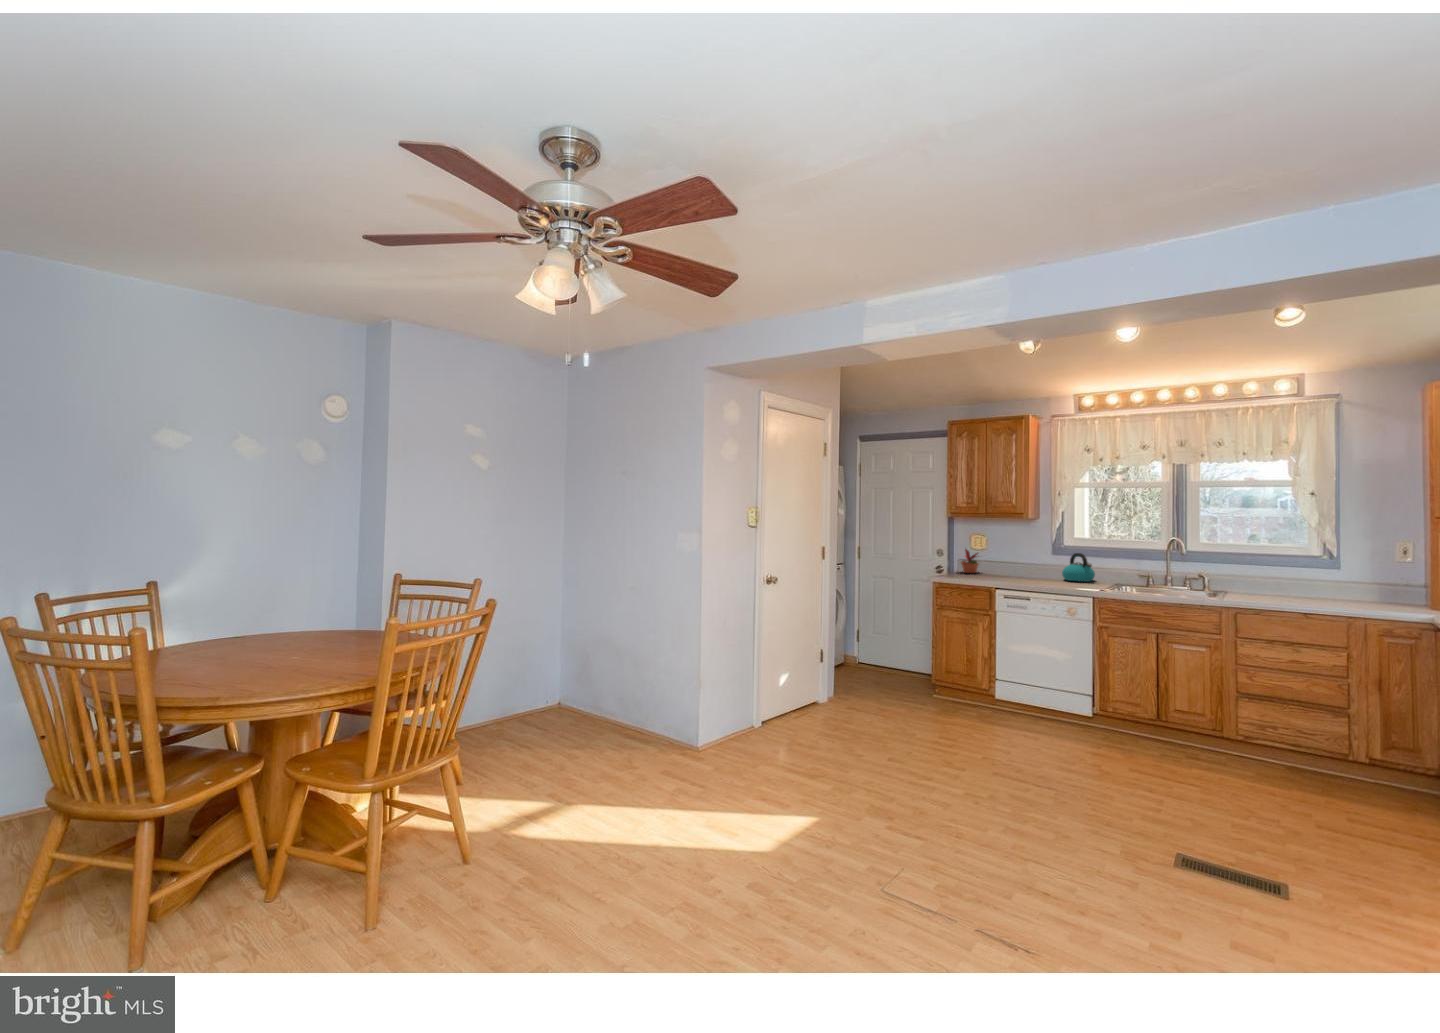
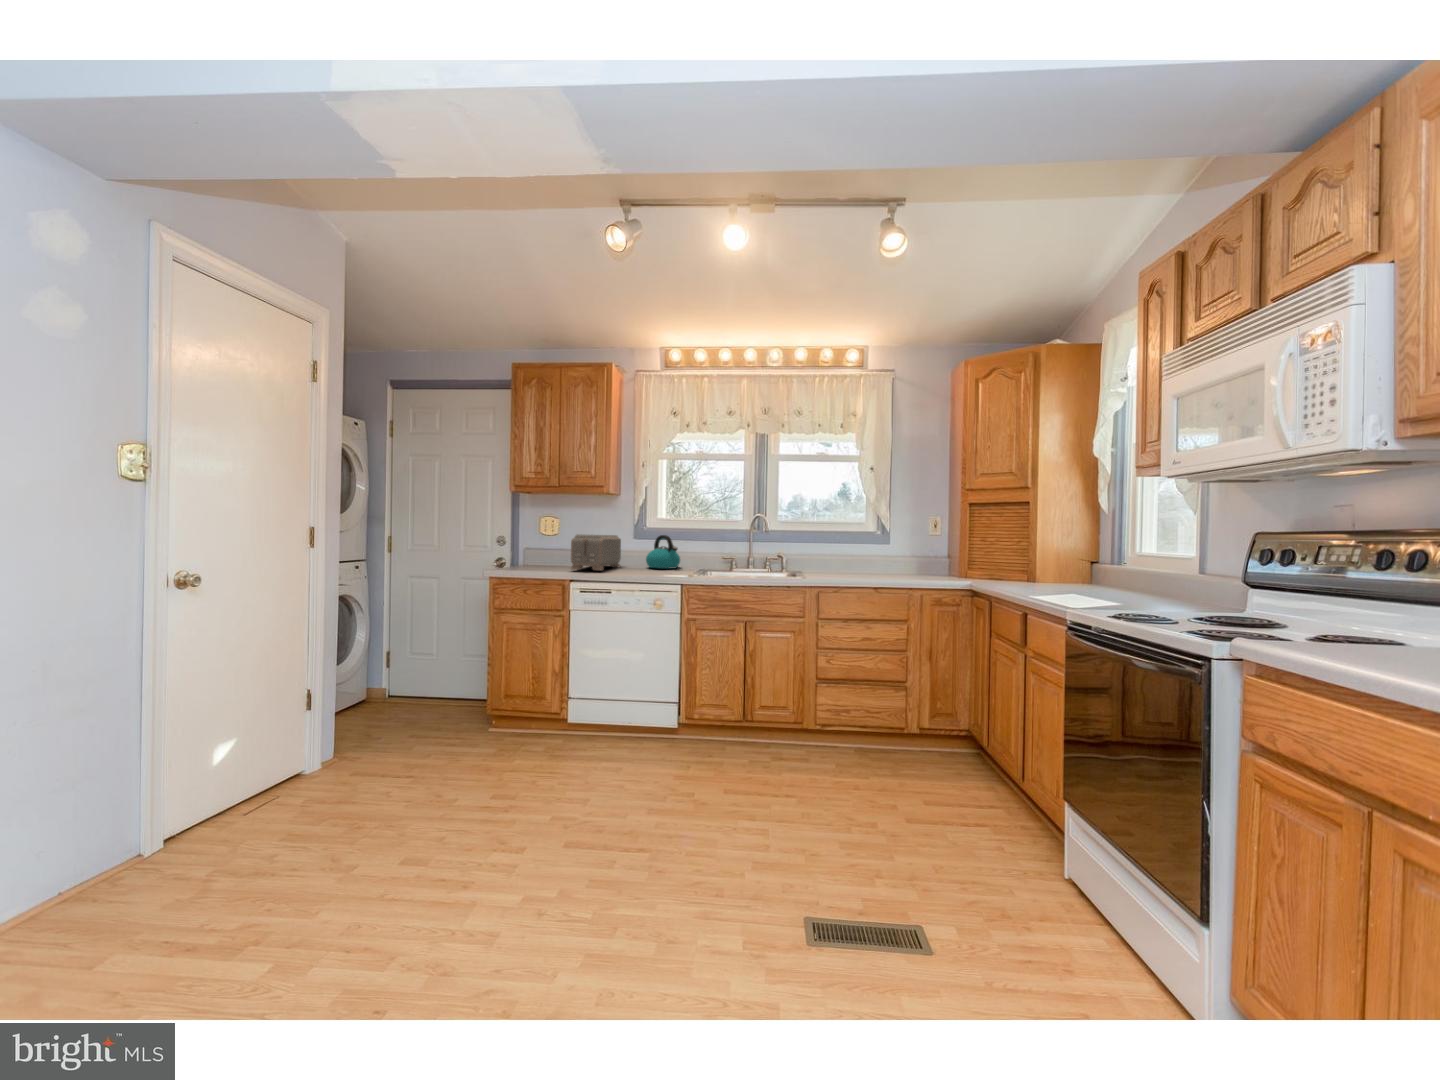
potted plant: present [960,549,979,573] -> none [519,531,559,565]
toaster: none [996,551,1040,581] -> present [571,534,621,570]

